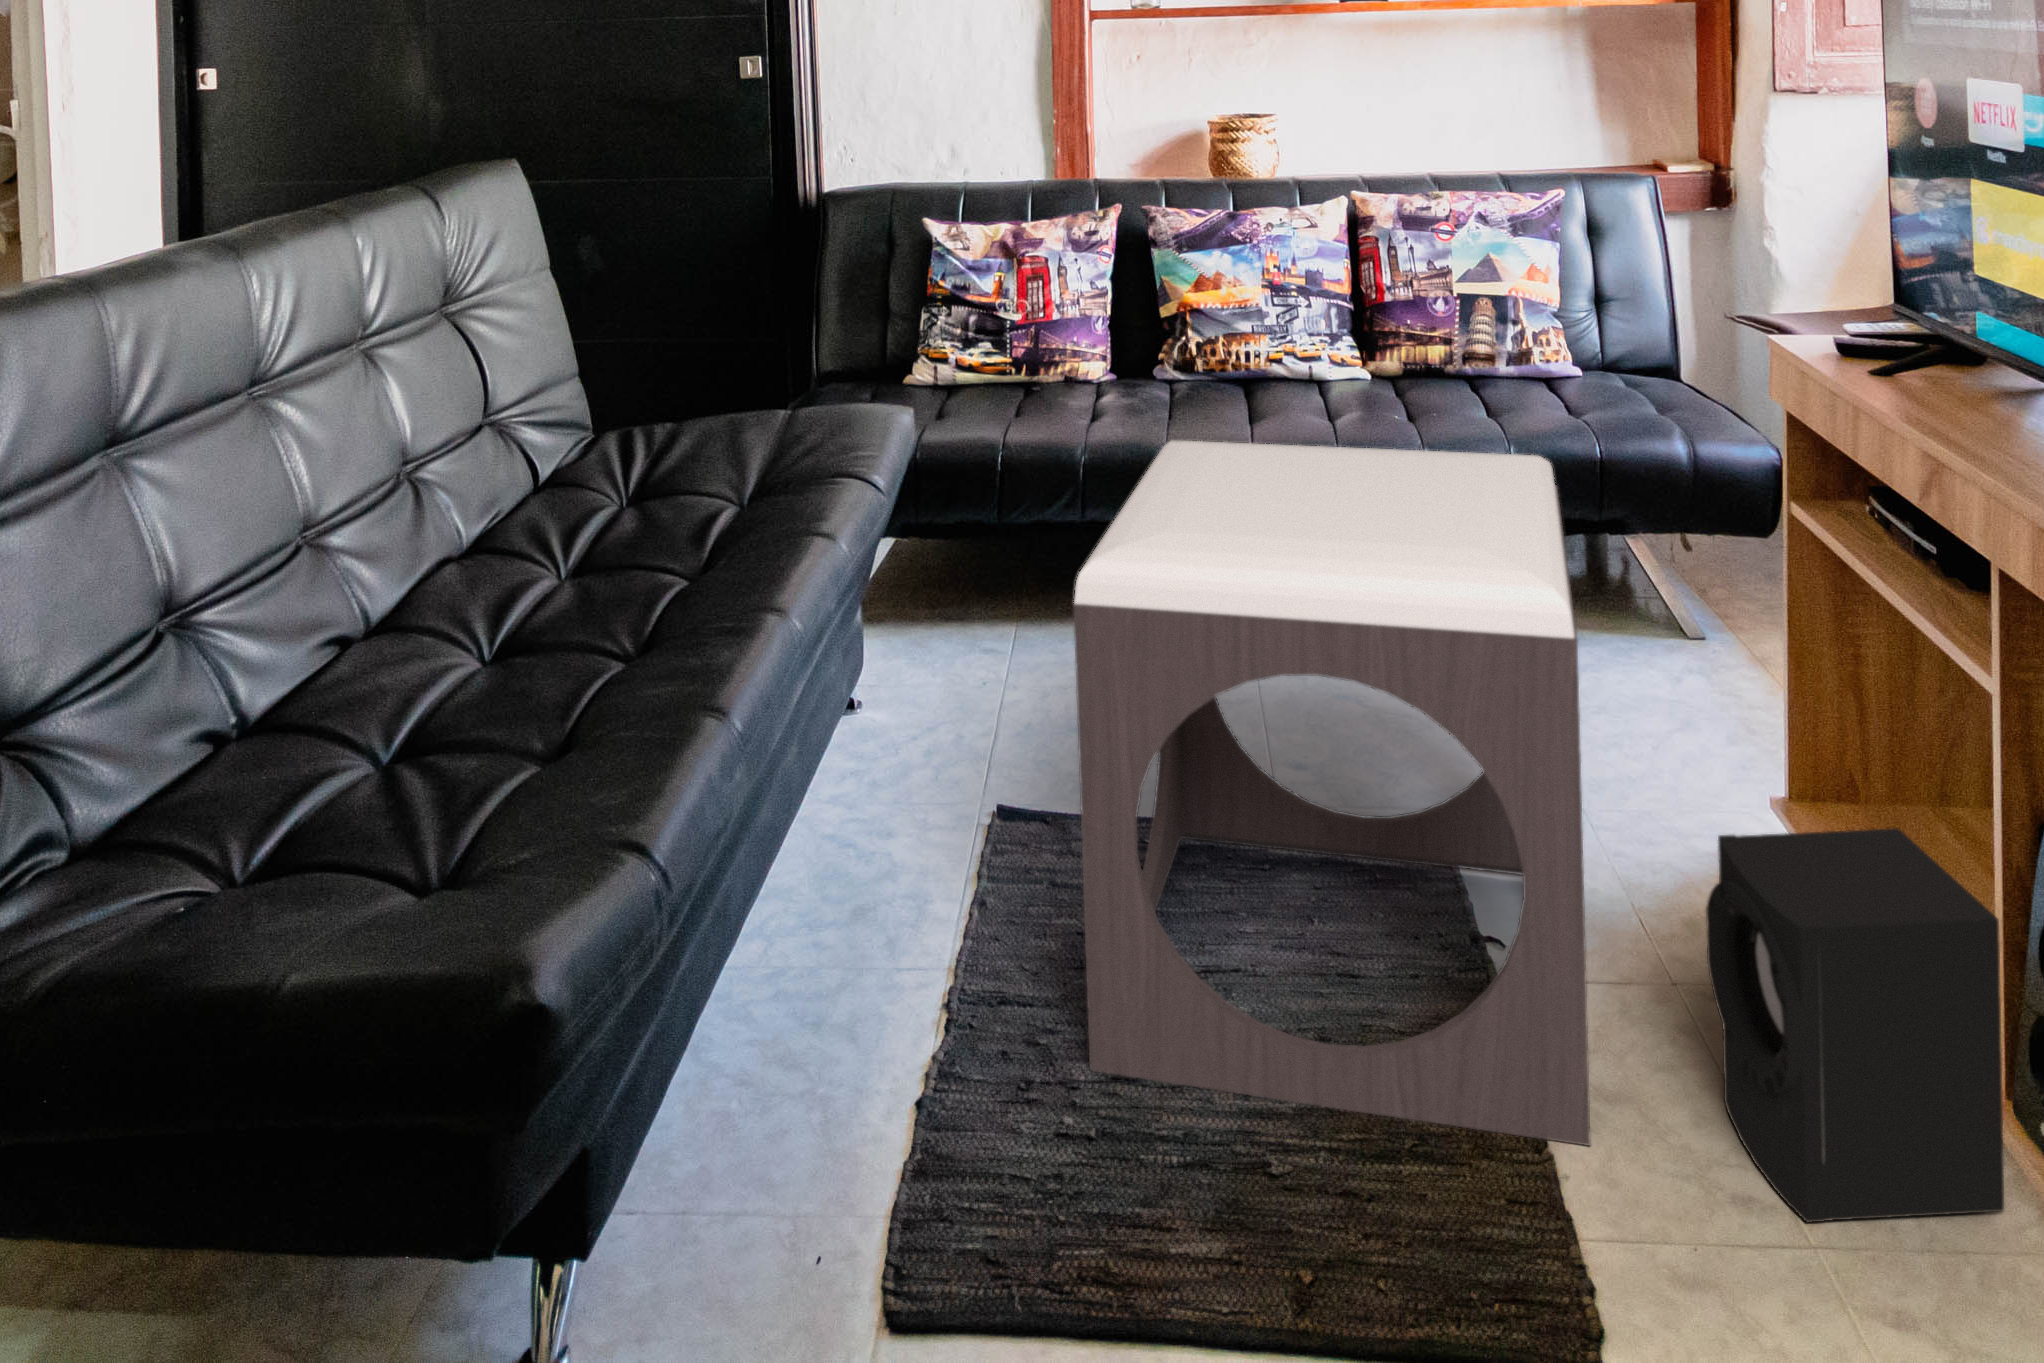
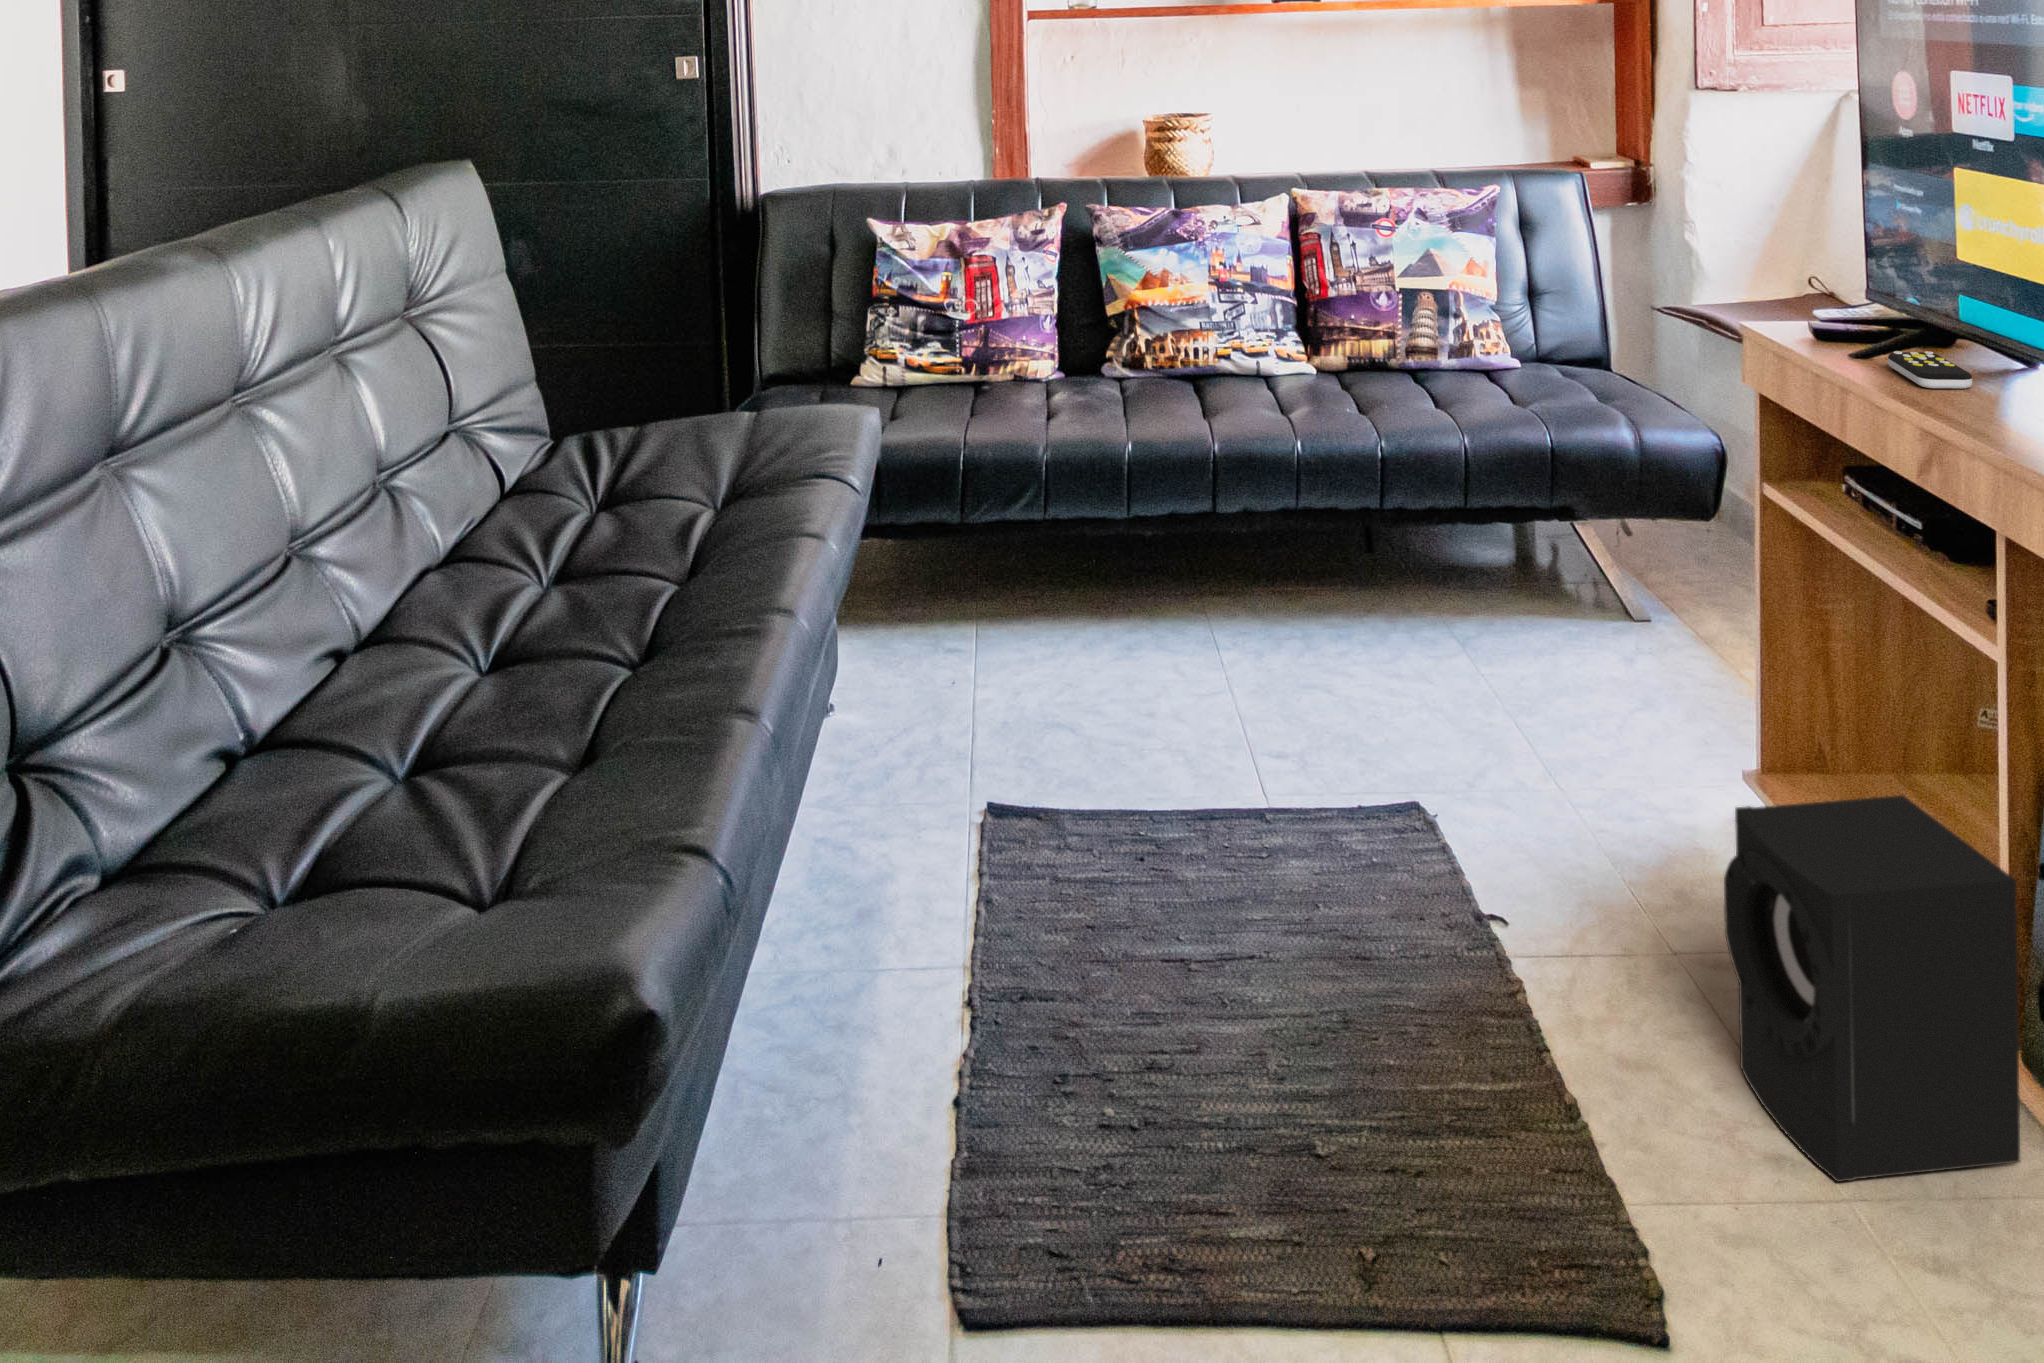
remote control: none [1907,369,1988,408] -> present [1888,351,1972,389]
footstool: present [1073,441,1591,1146] -> none [1104,433,1620,1117]

